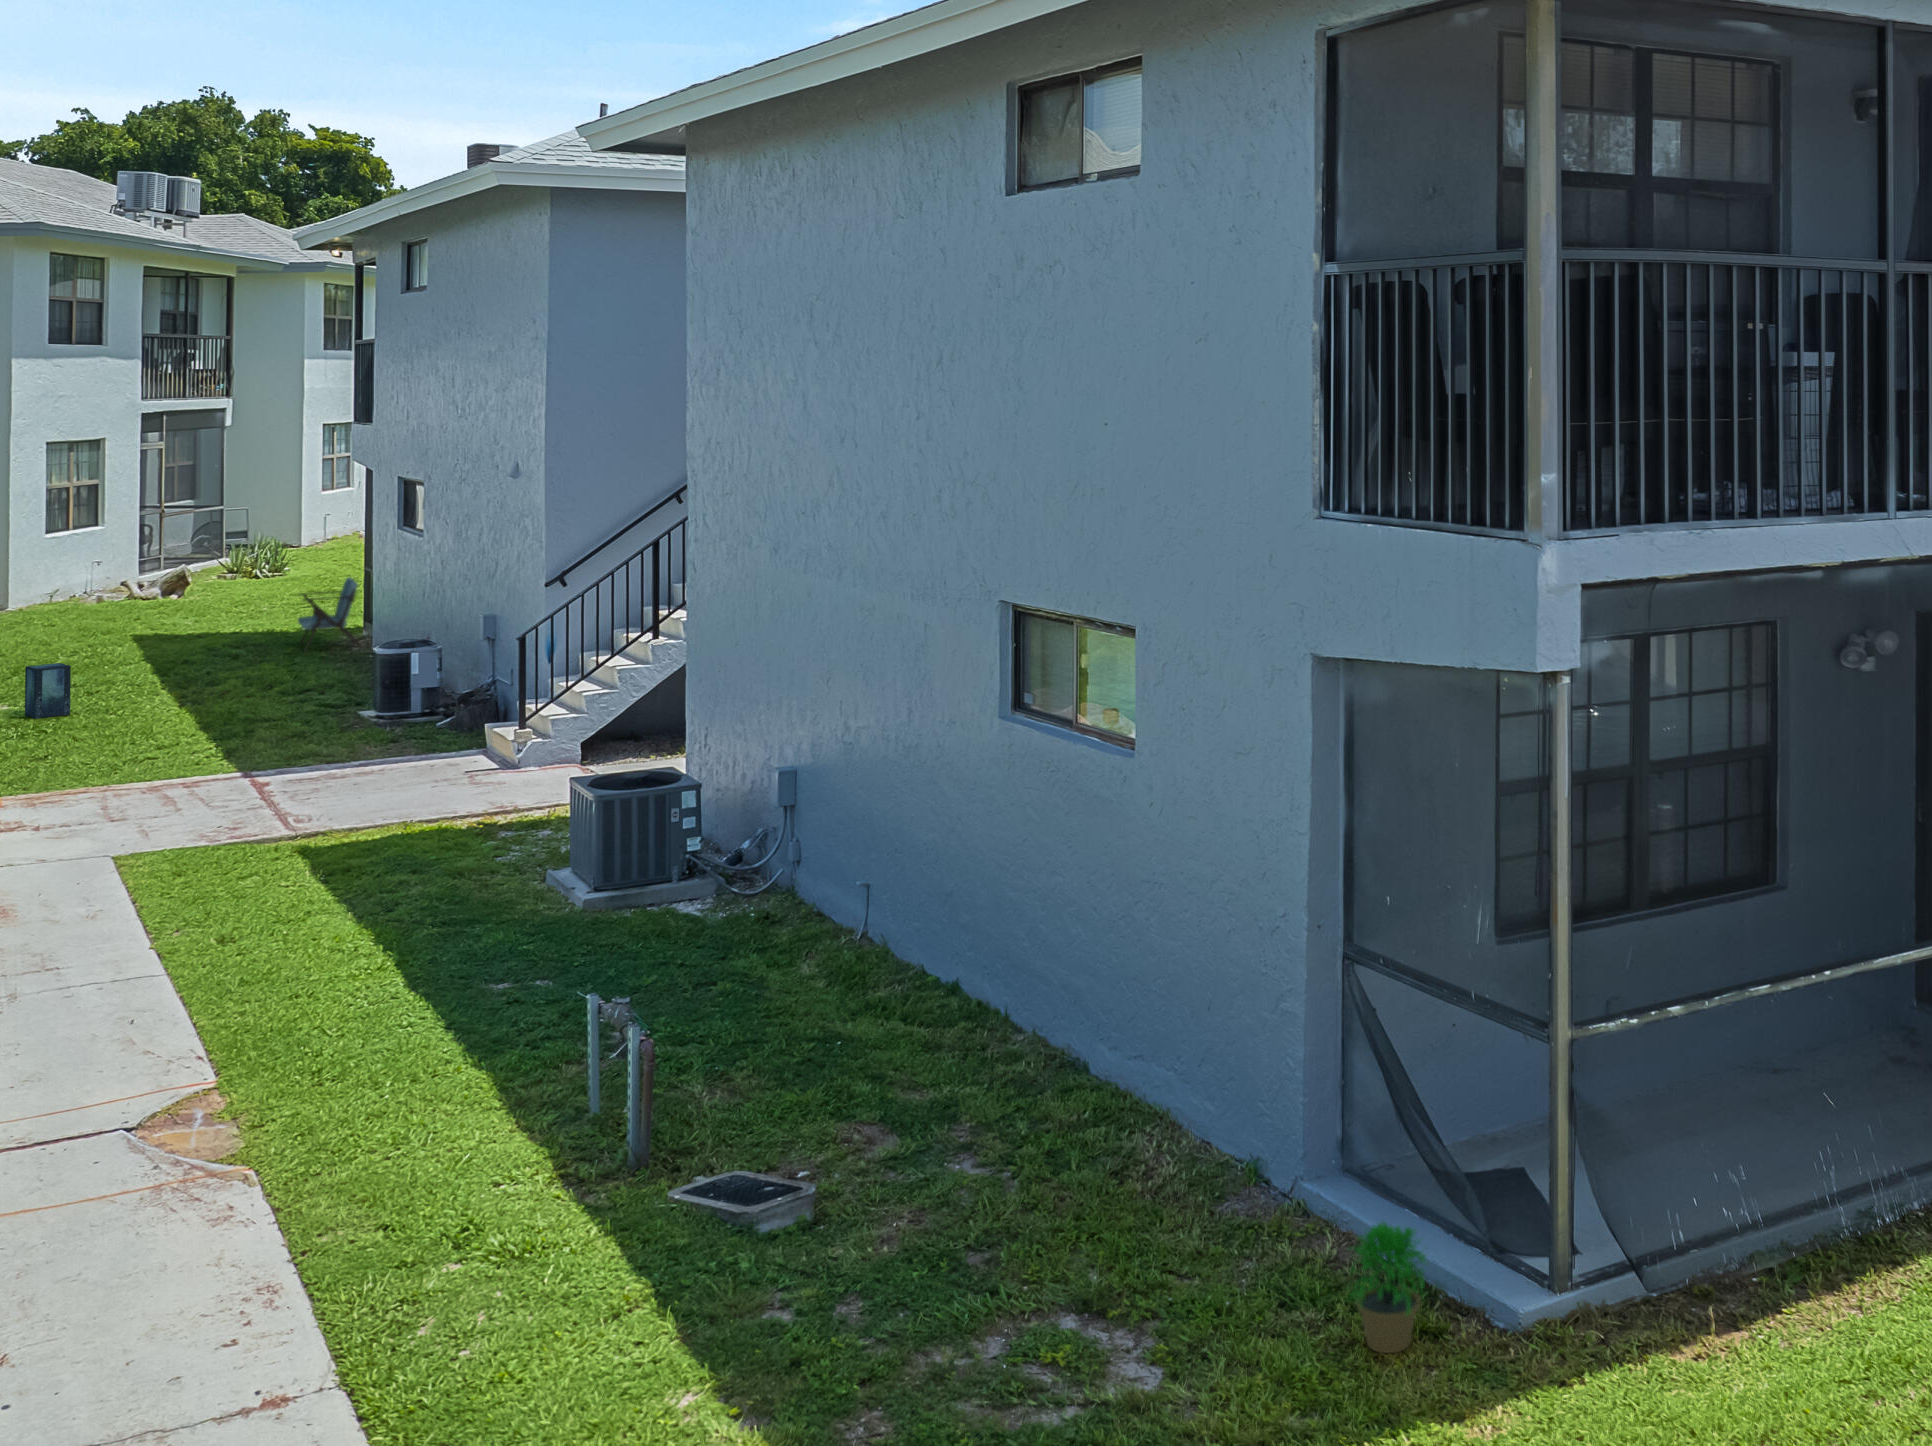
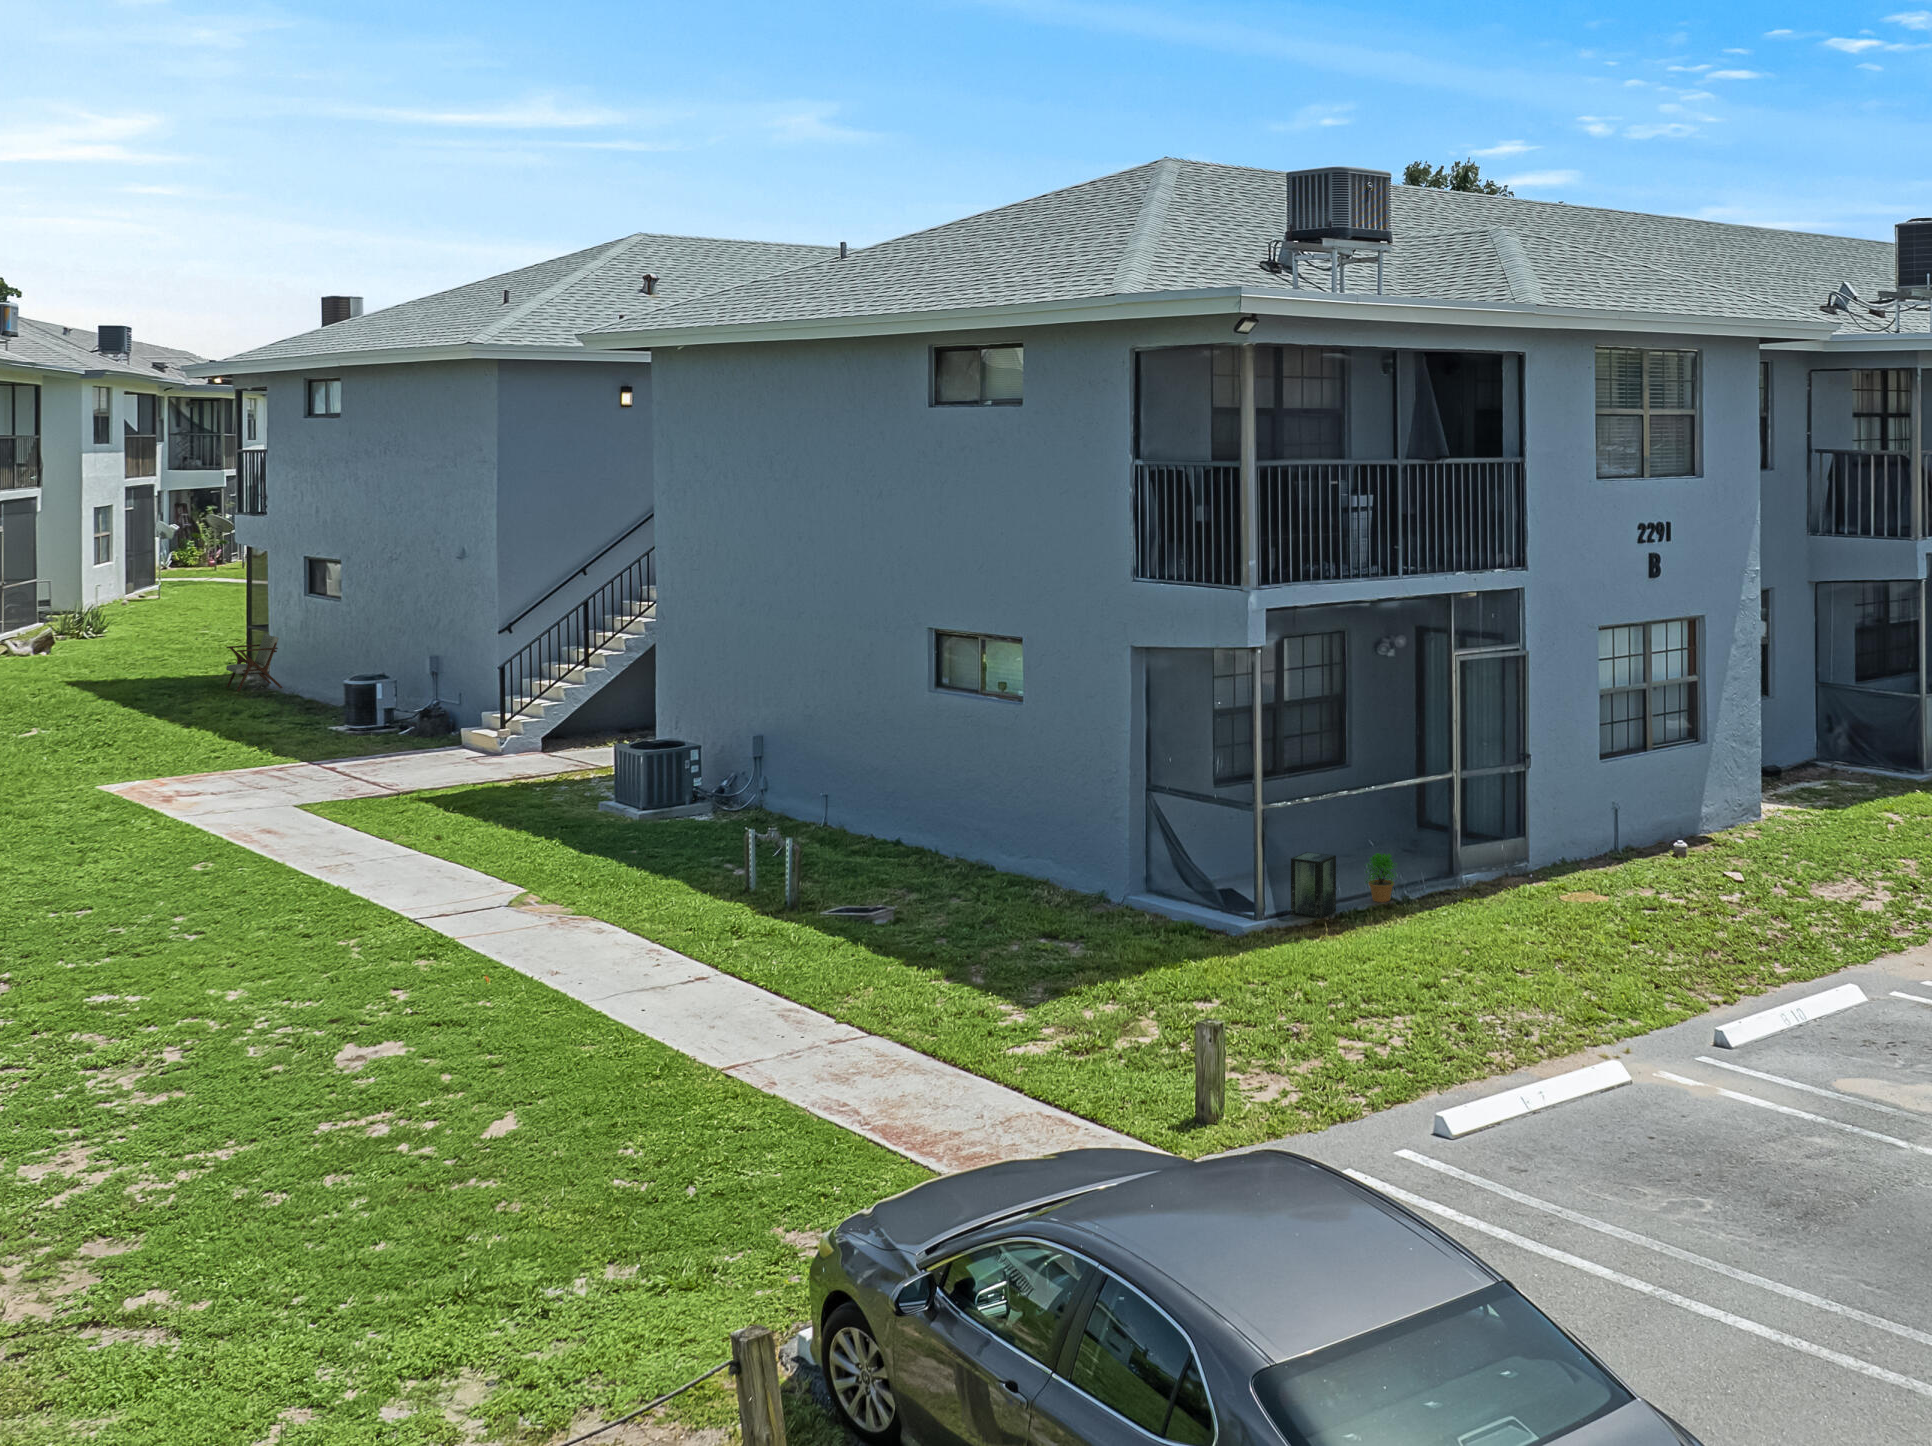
storage box: present [25,663,71,719] -> present [1291,852,1336,919]
potted plant: present [1350,1220,1426,1353] -> present [1365,853,1397,902]

